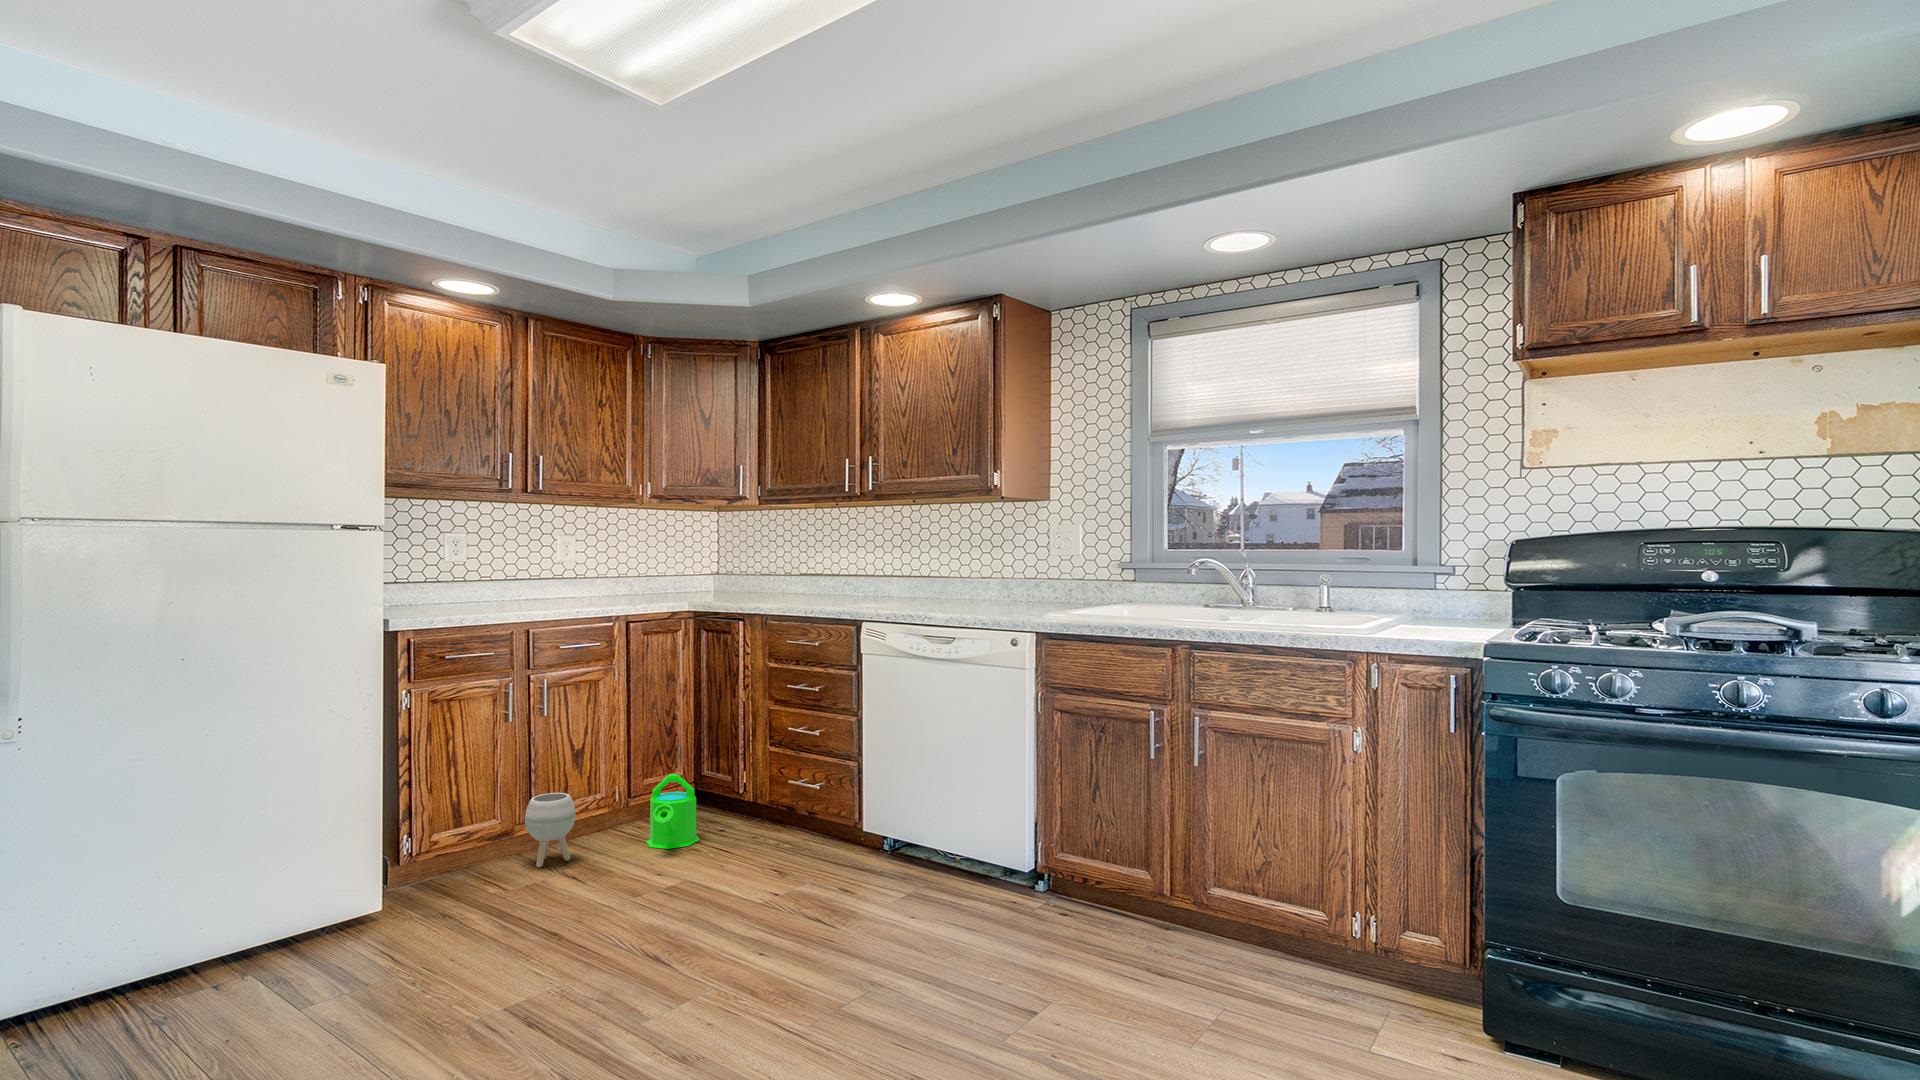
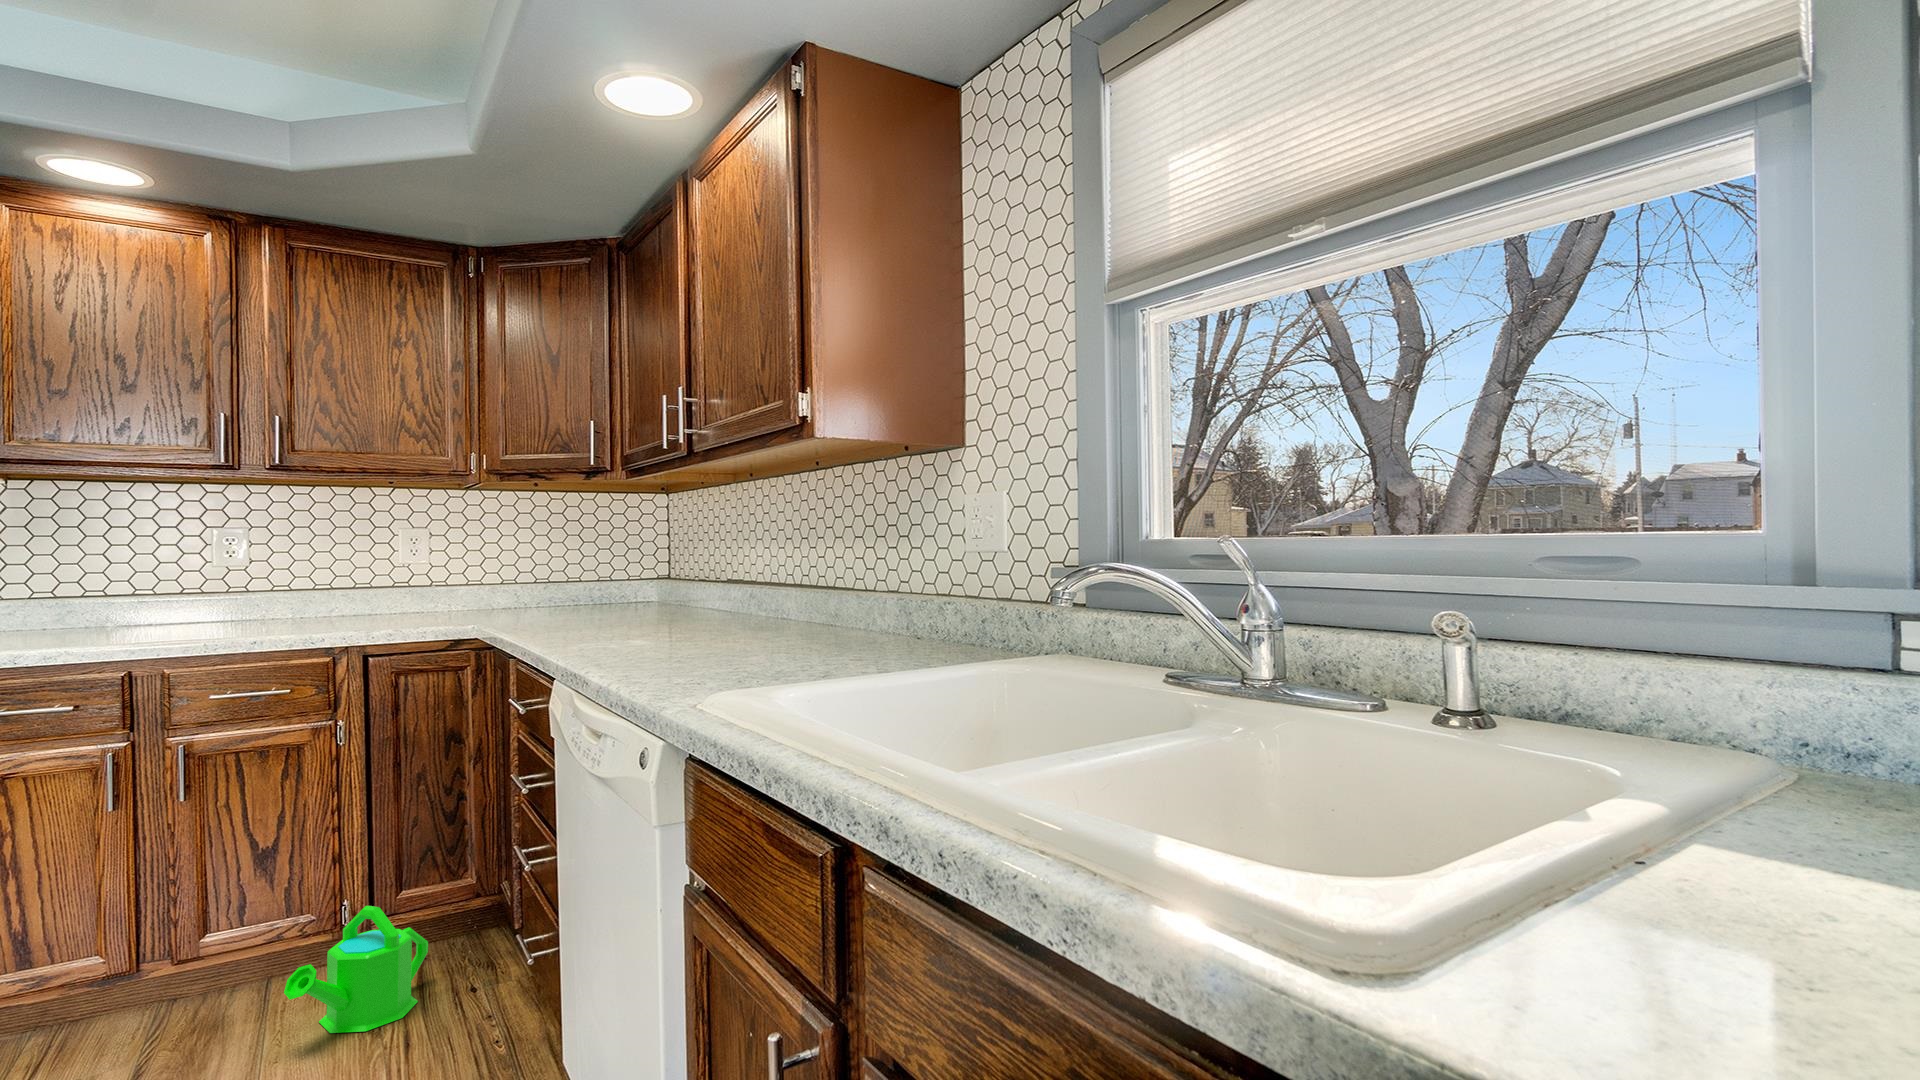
planter: present [525,793,576,867] -> none [110,920,205,1043]

